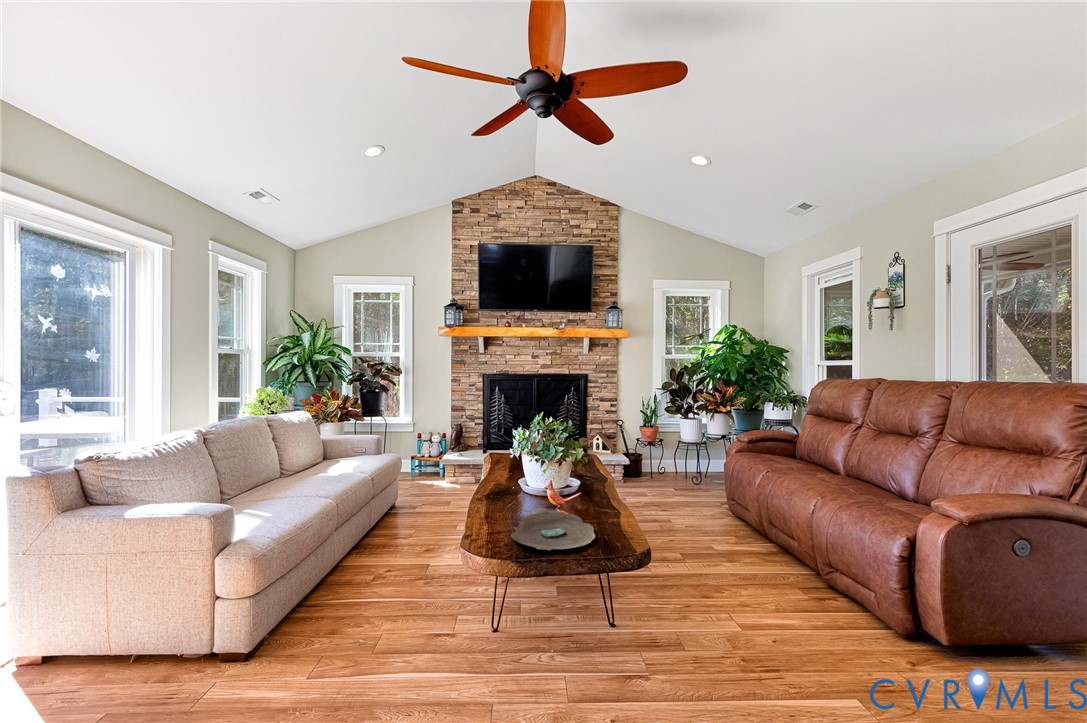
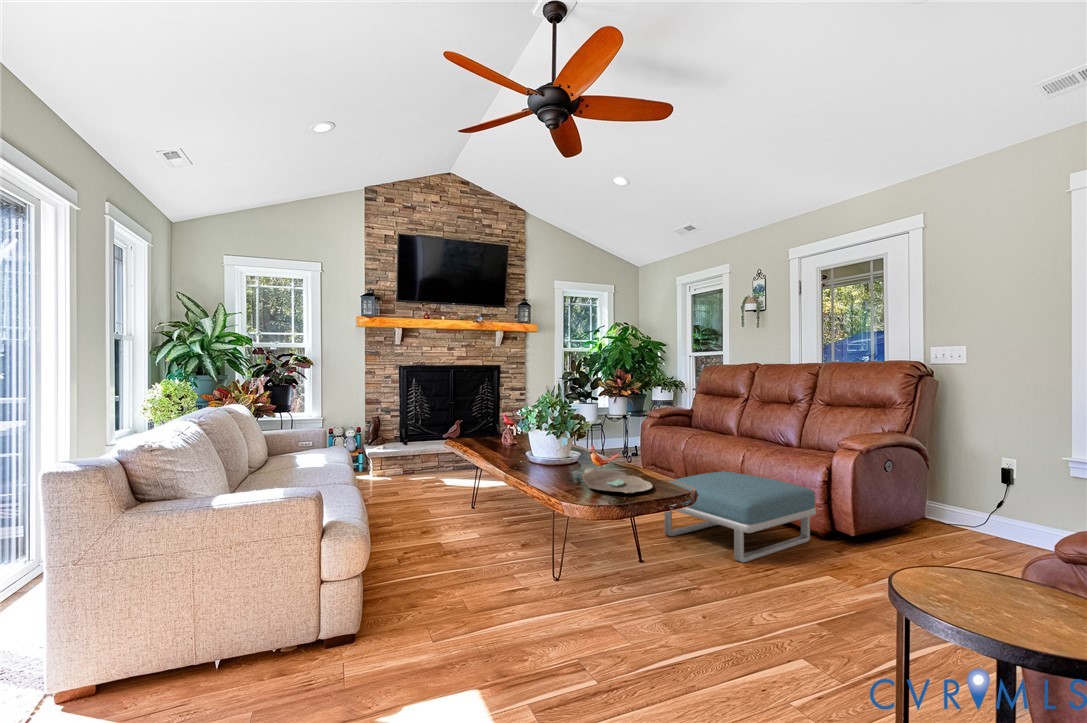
footstool: none [673,523,889,659] -> present [664,472,816,563]

